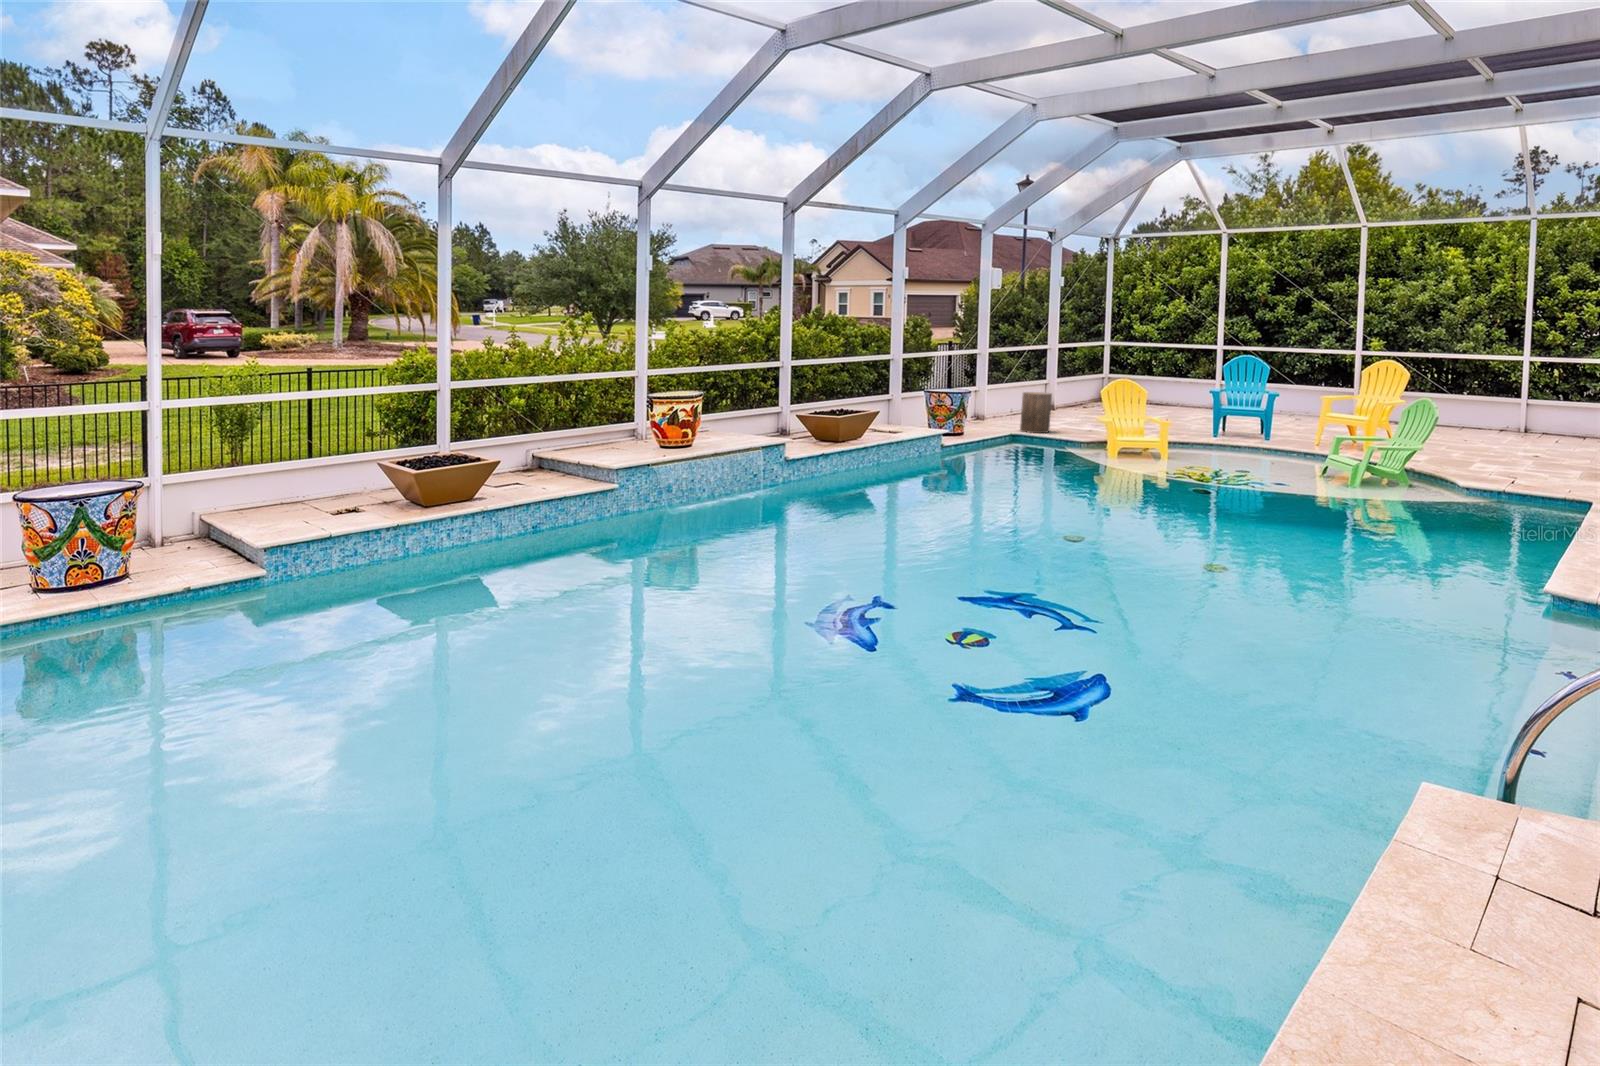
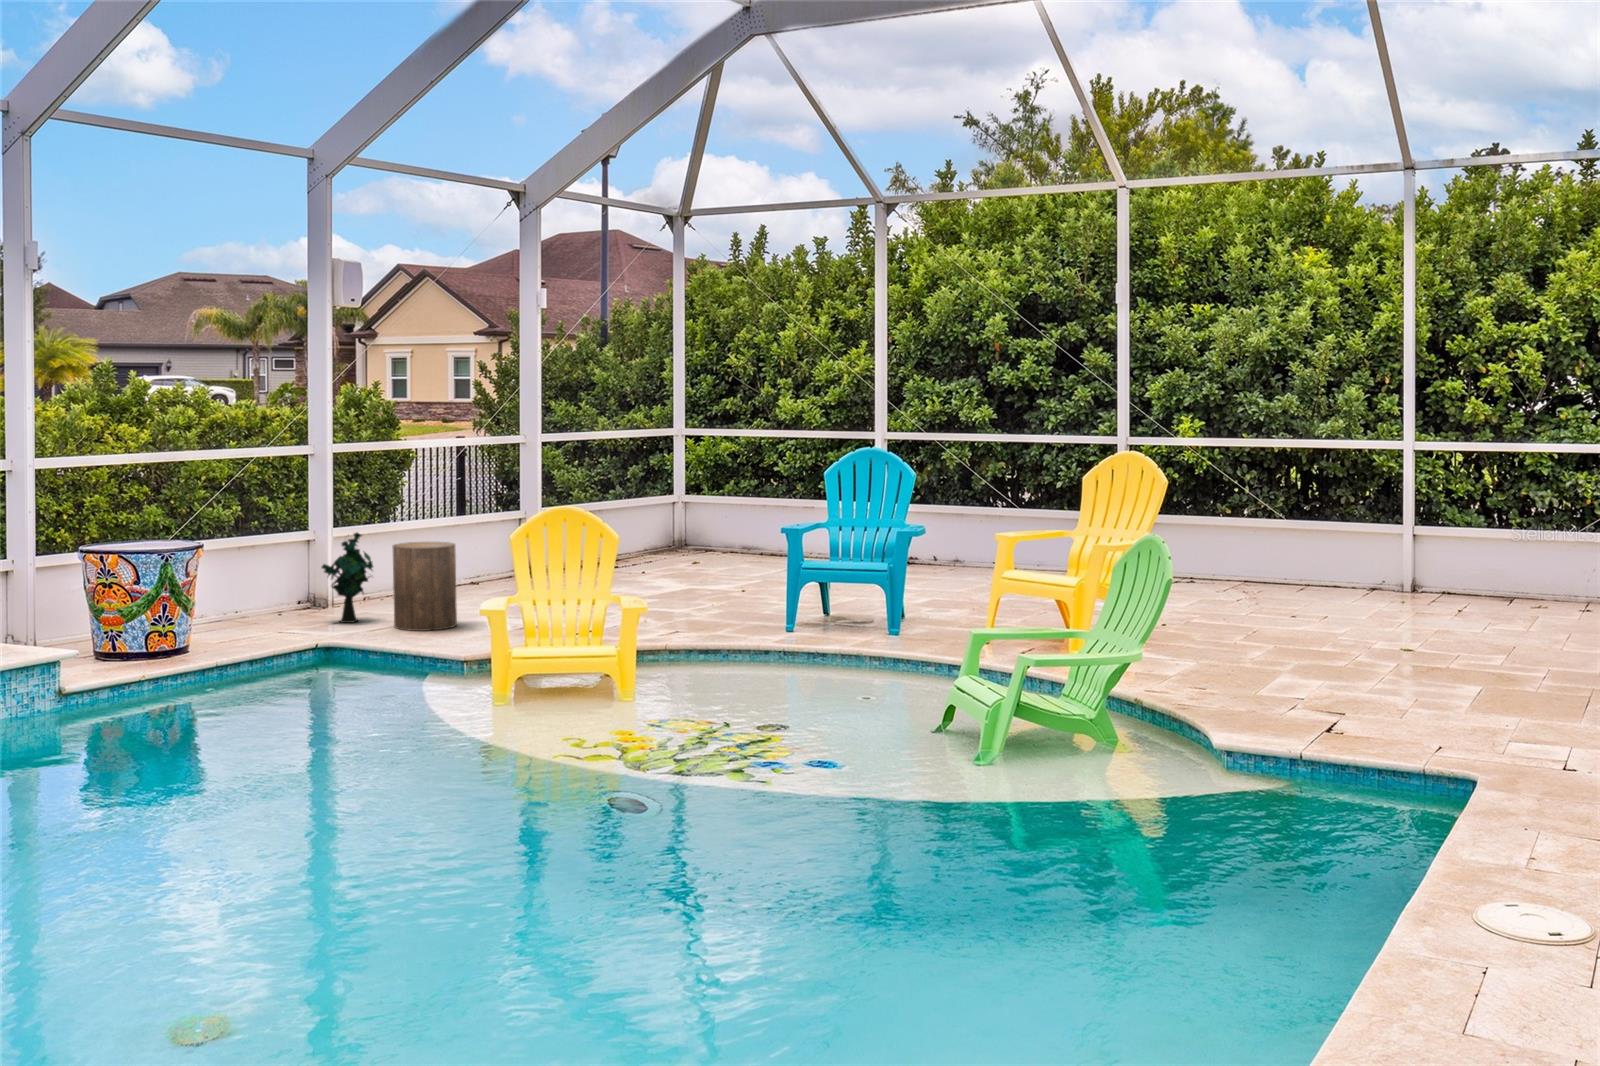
decorative plant: none [984,387,1008,429] -> present [322,533,373,623]

